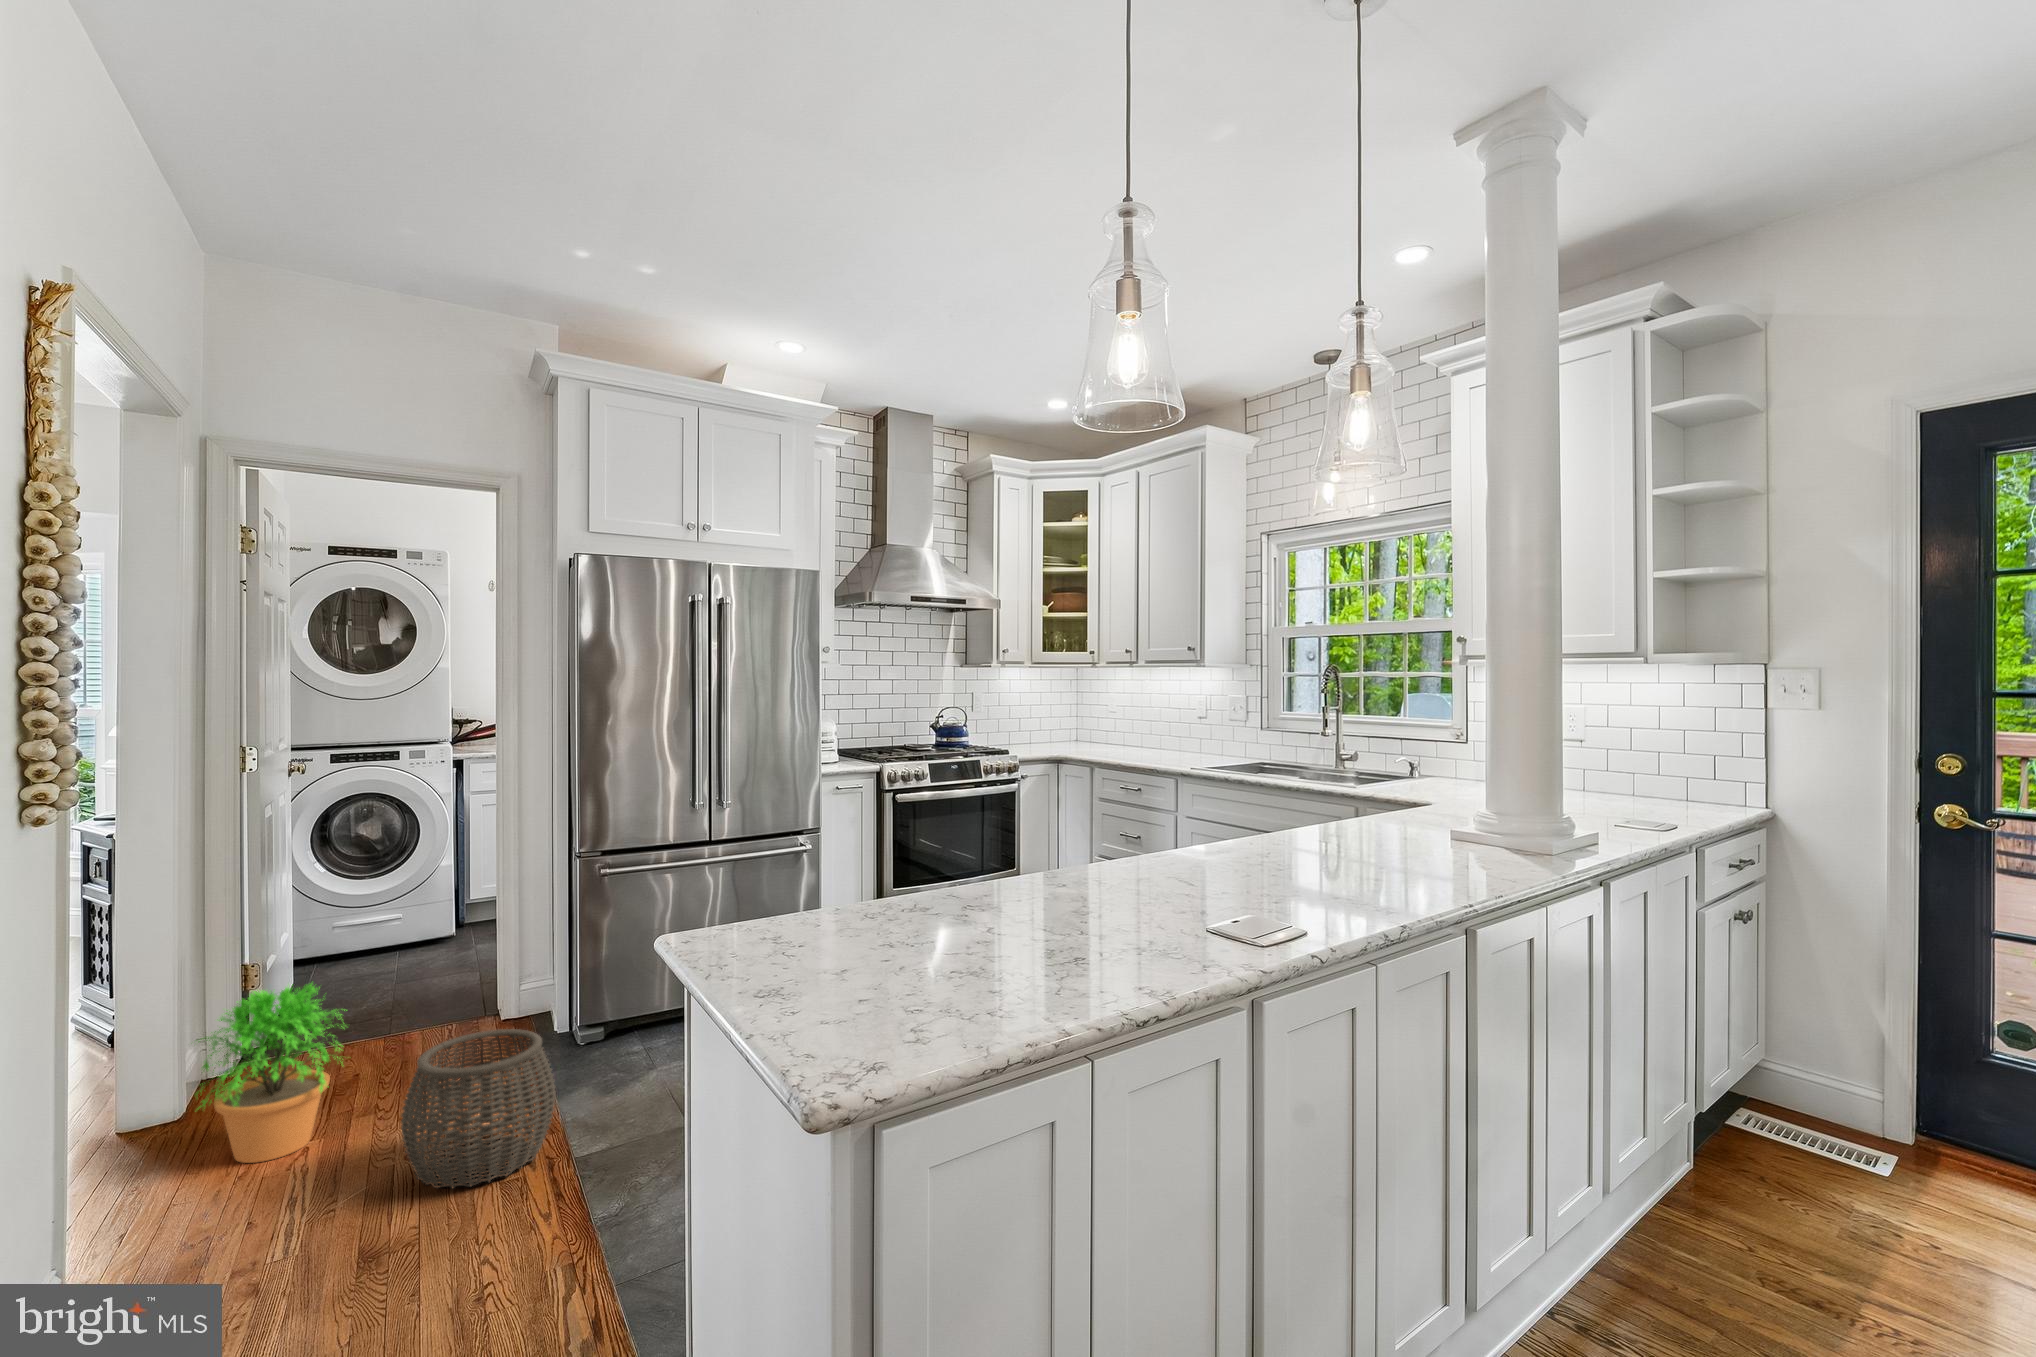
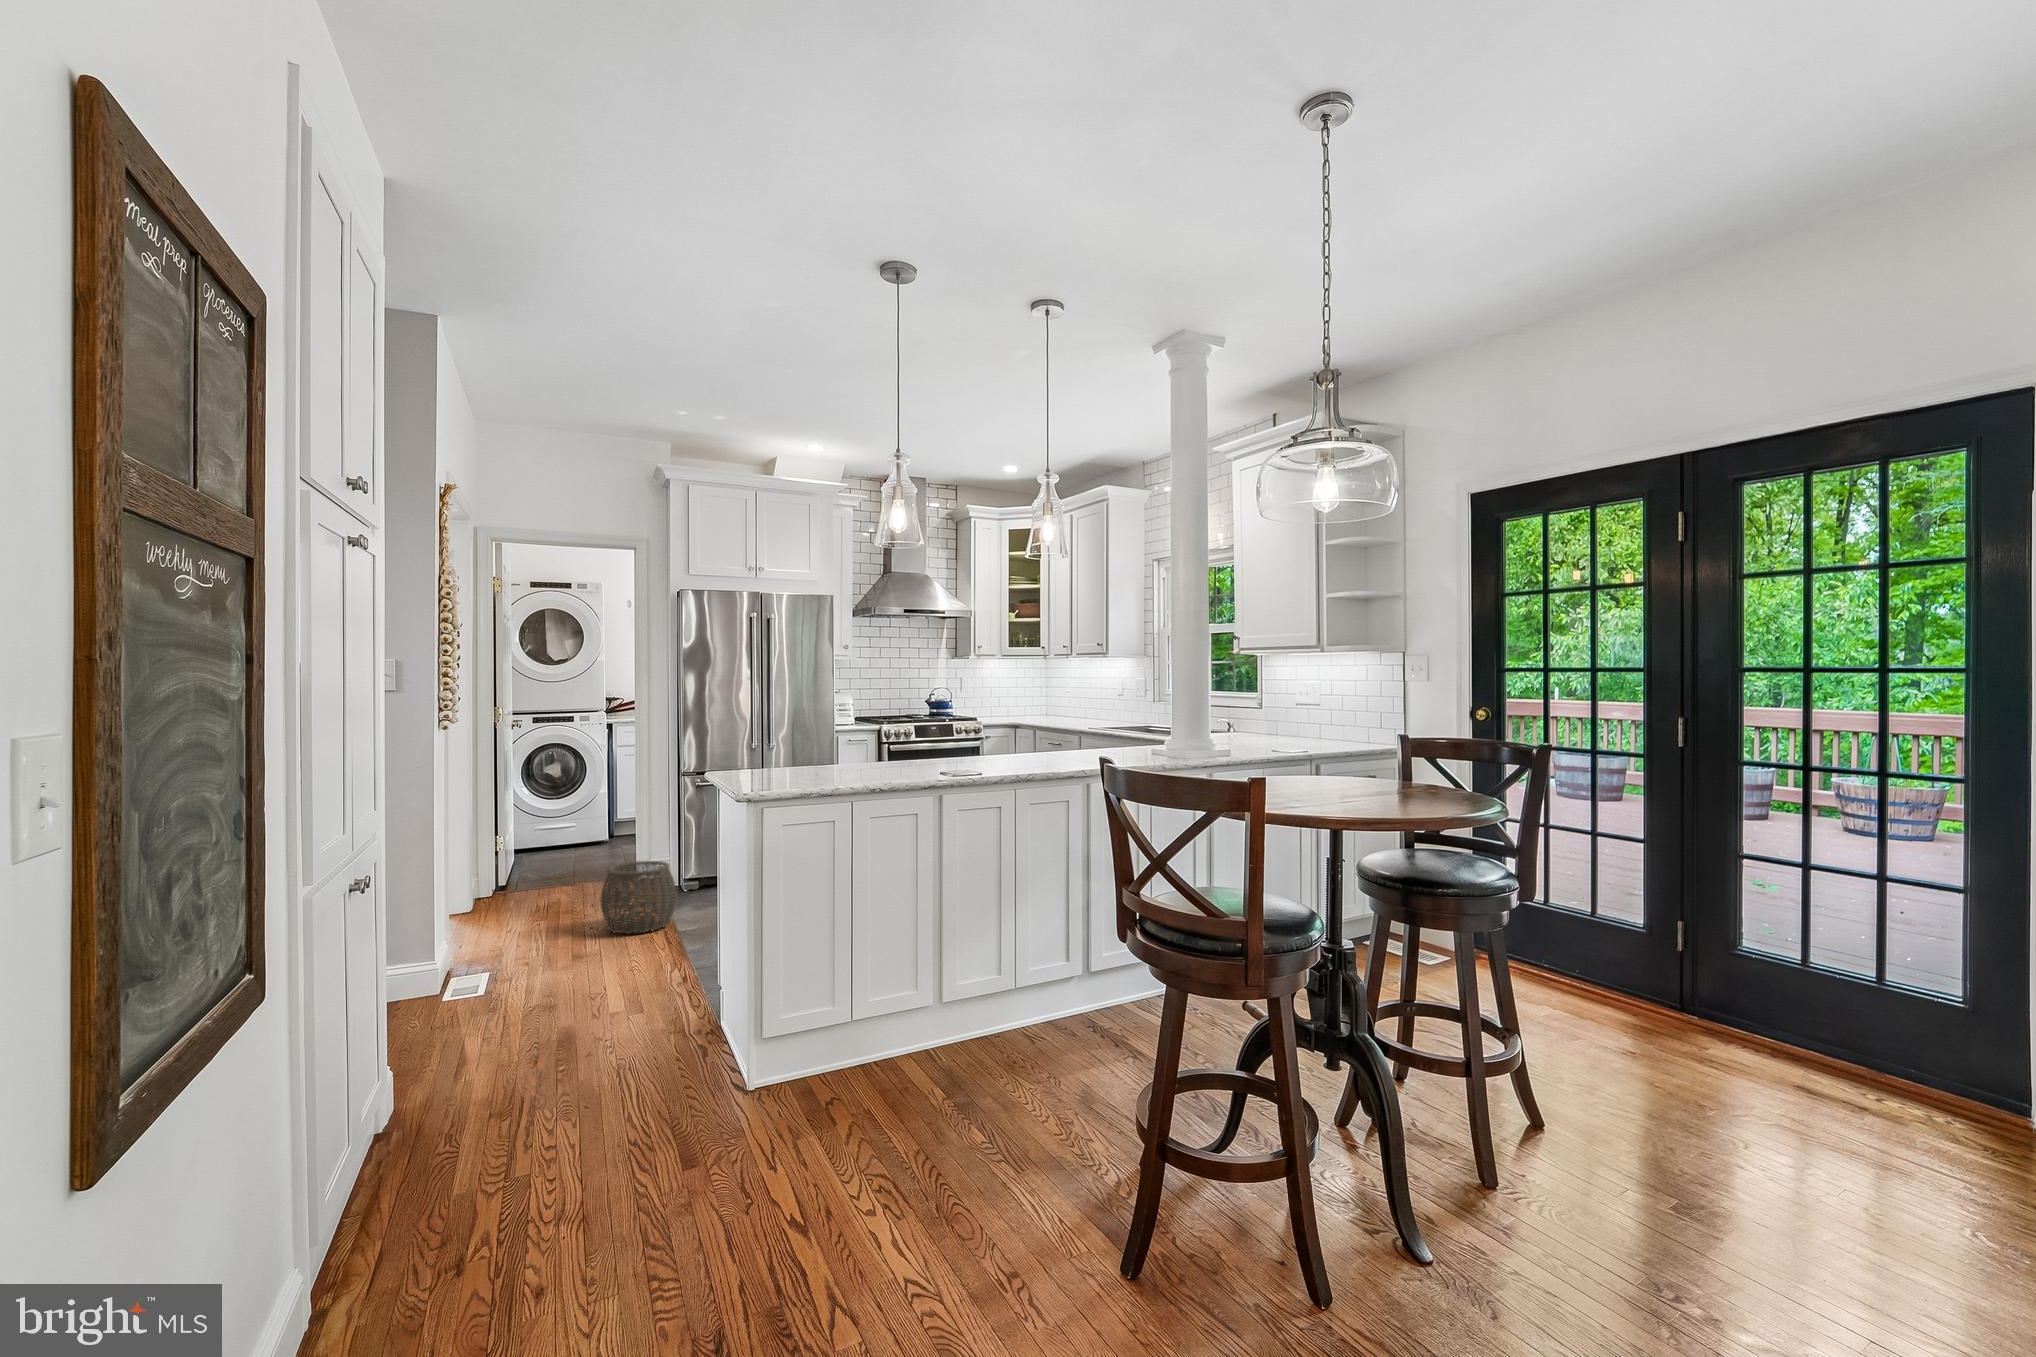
potted plant: present [196,983,345,1163] -> none [491,832,572,924]

